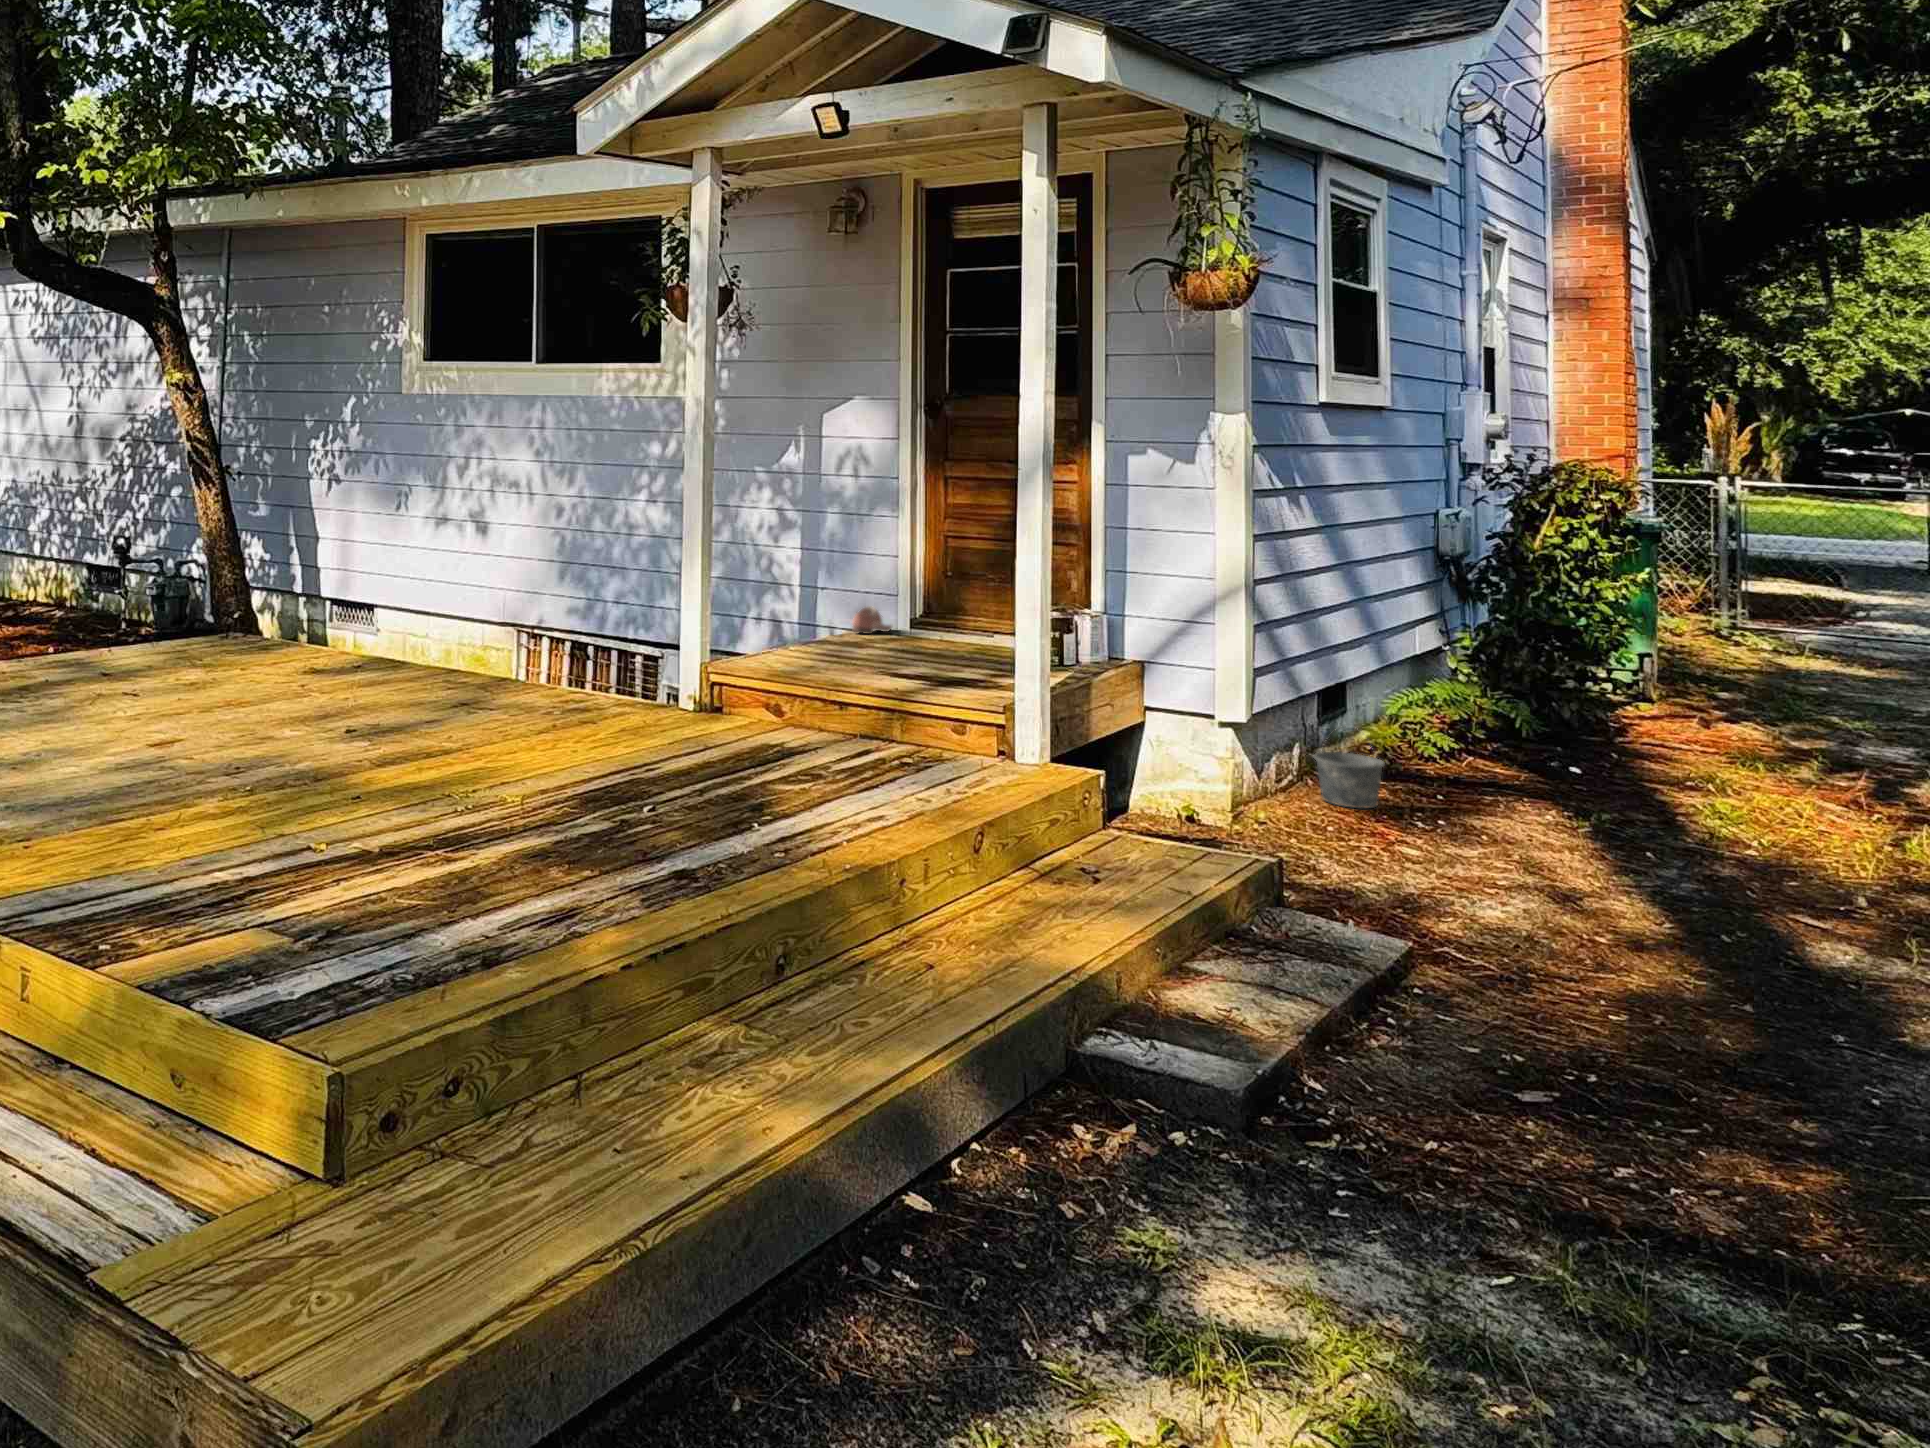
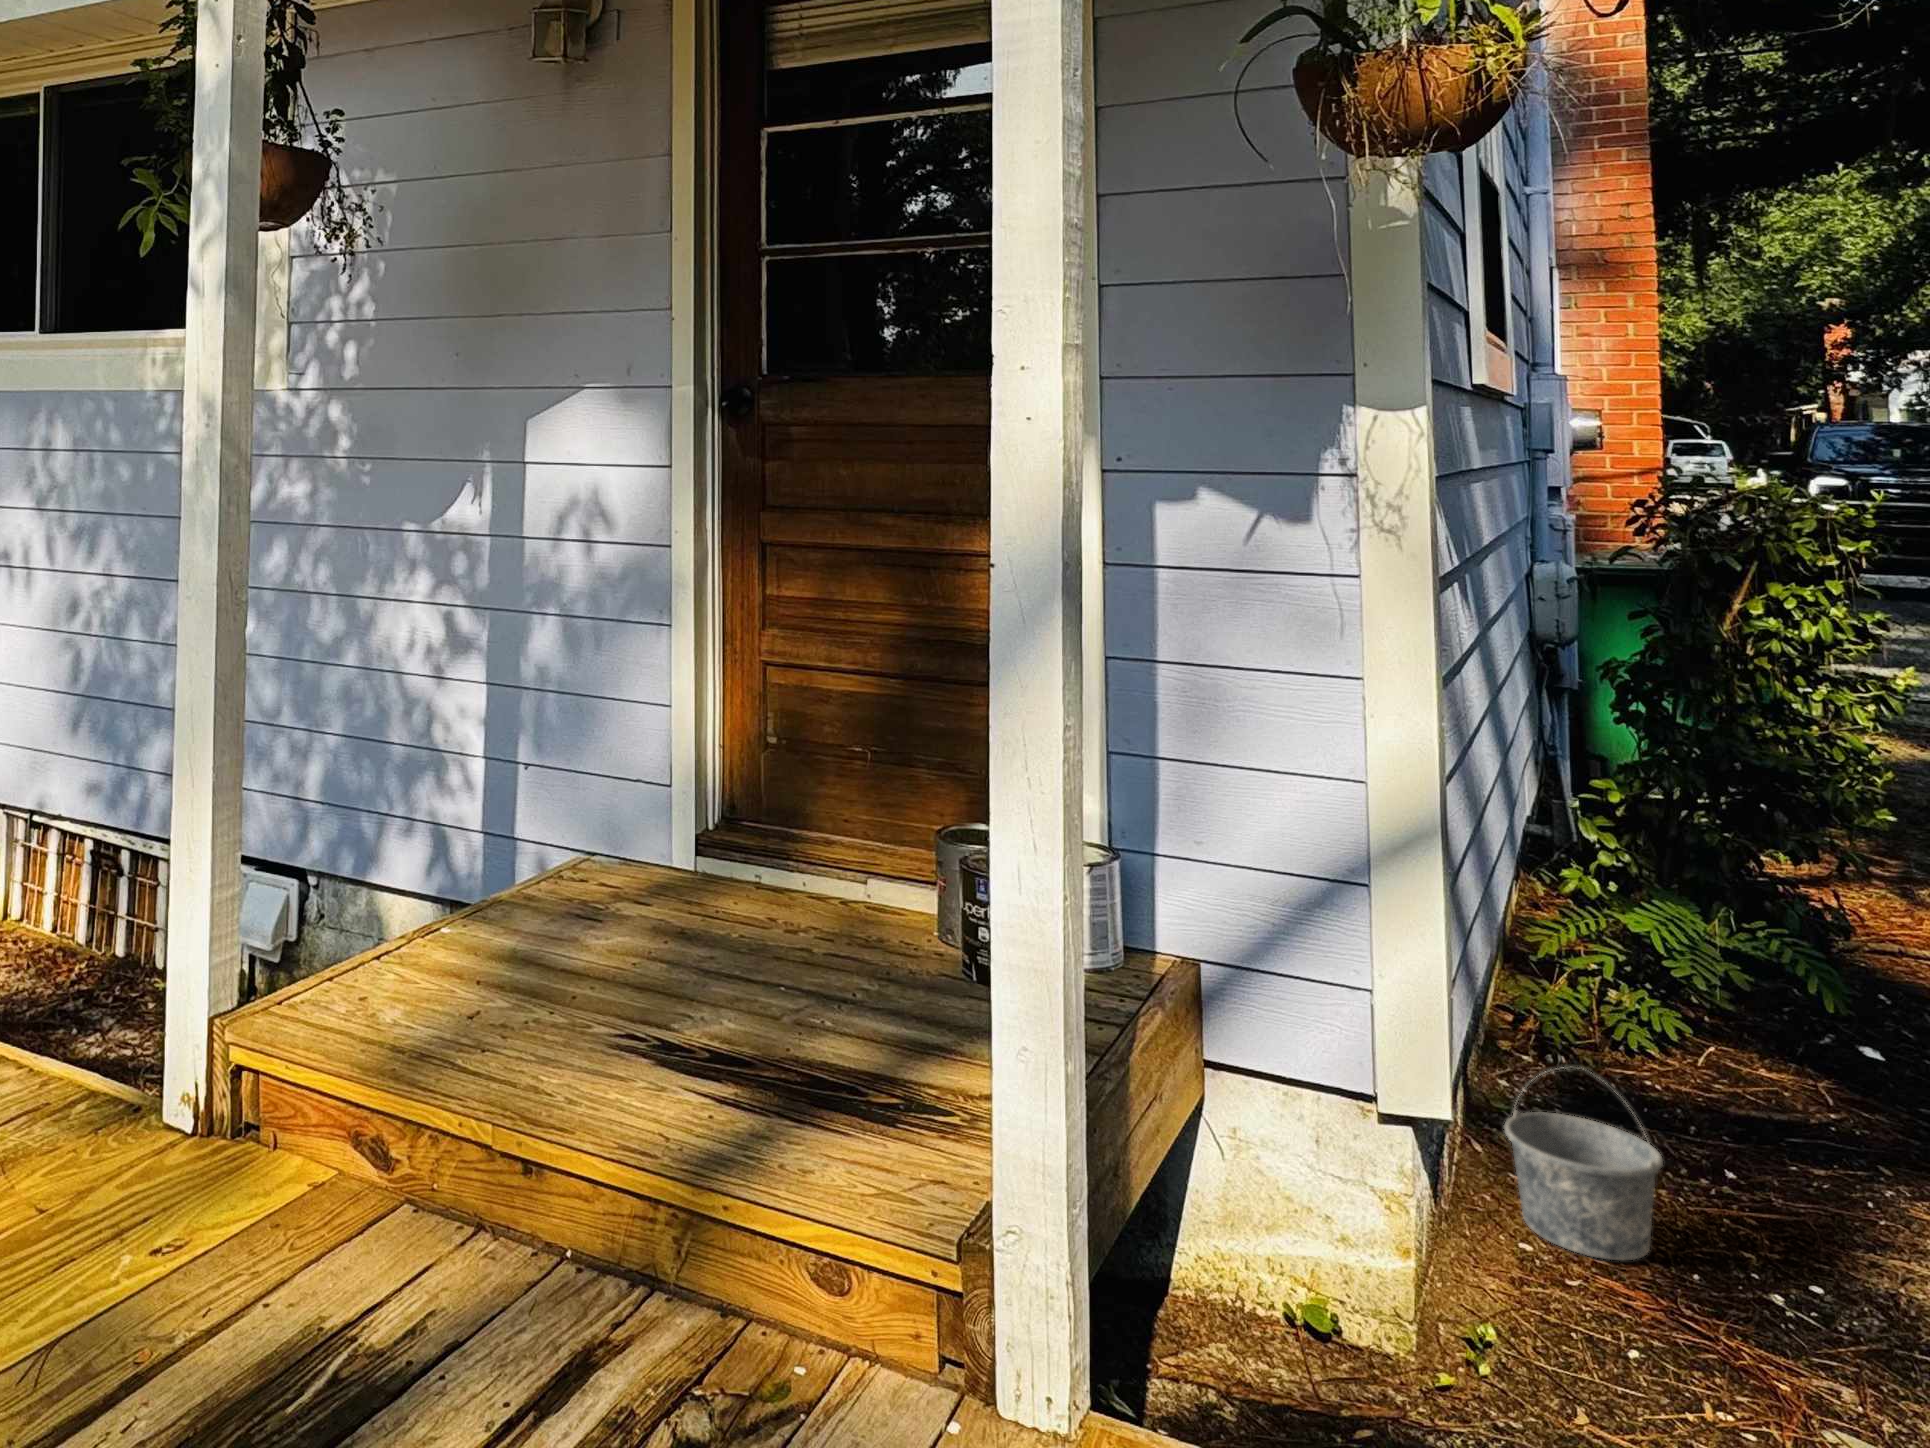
shoe: present [852,606,892,634] -> none [571,826,654,891]

